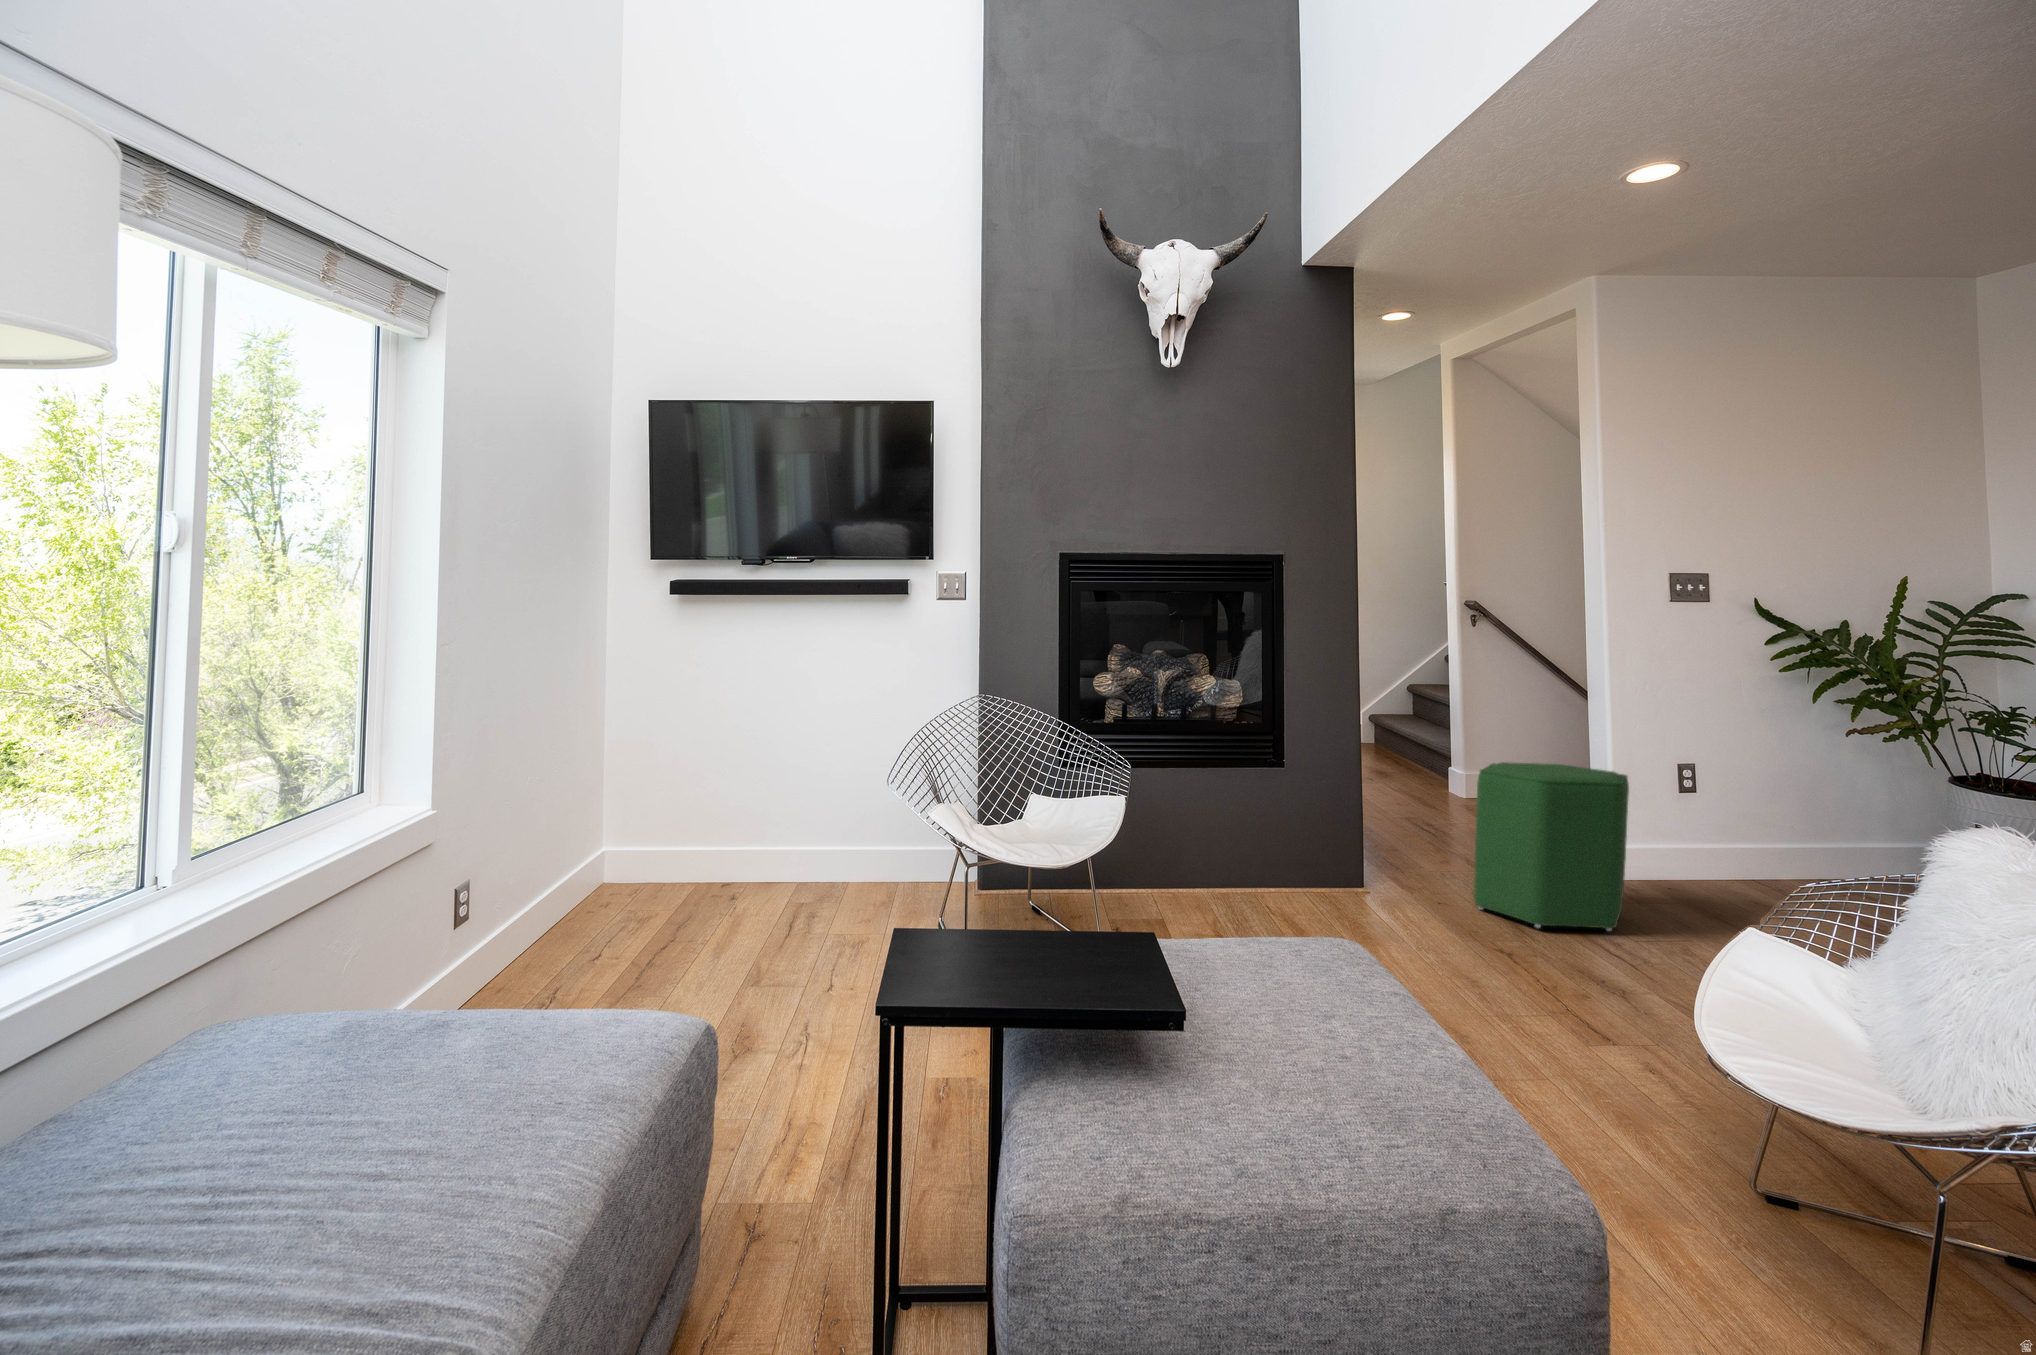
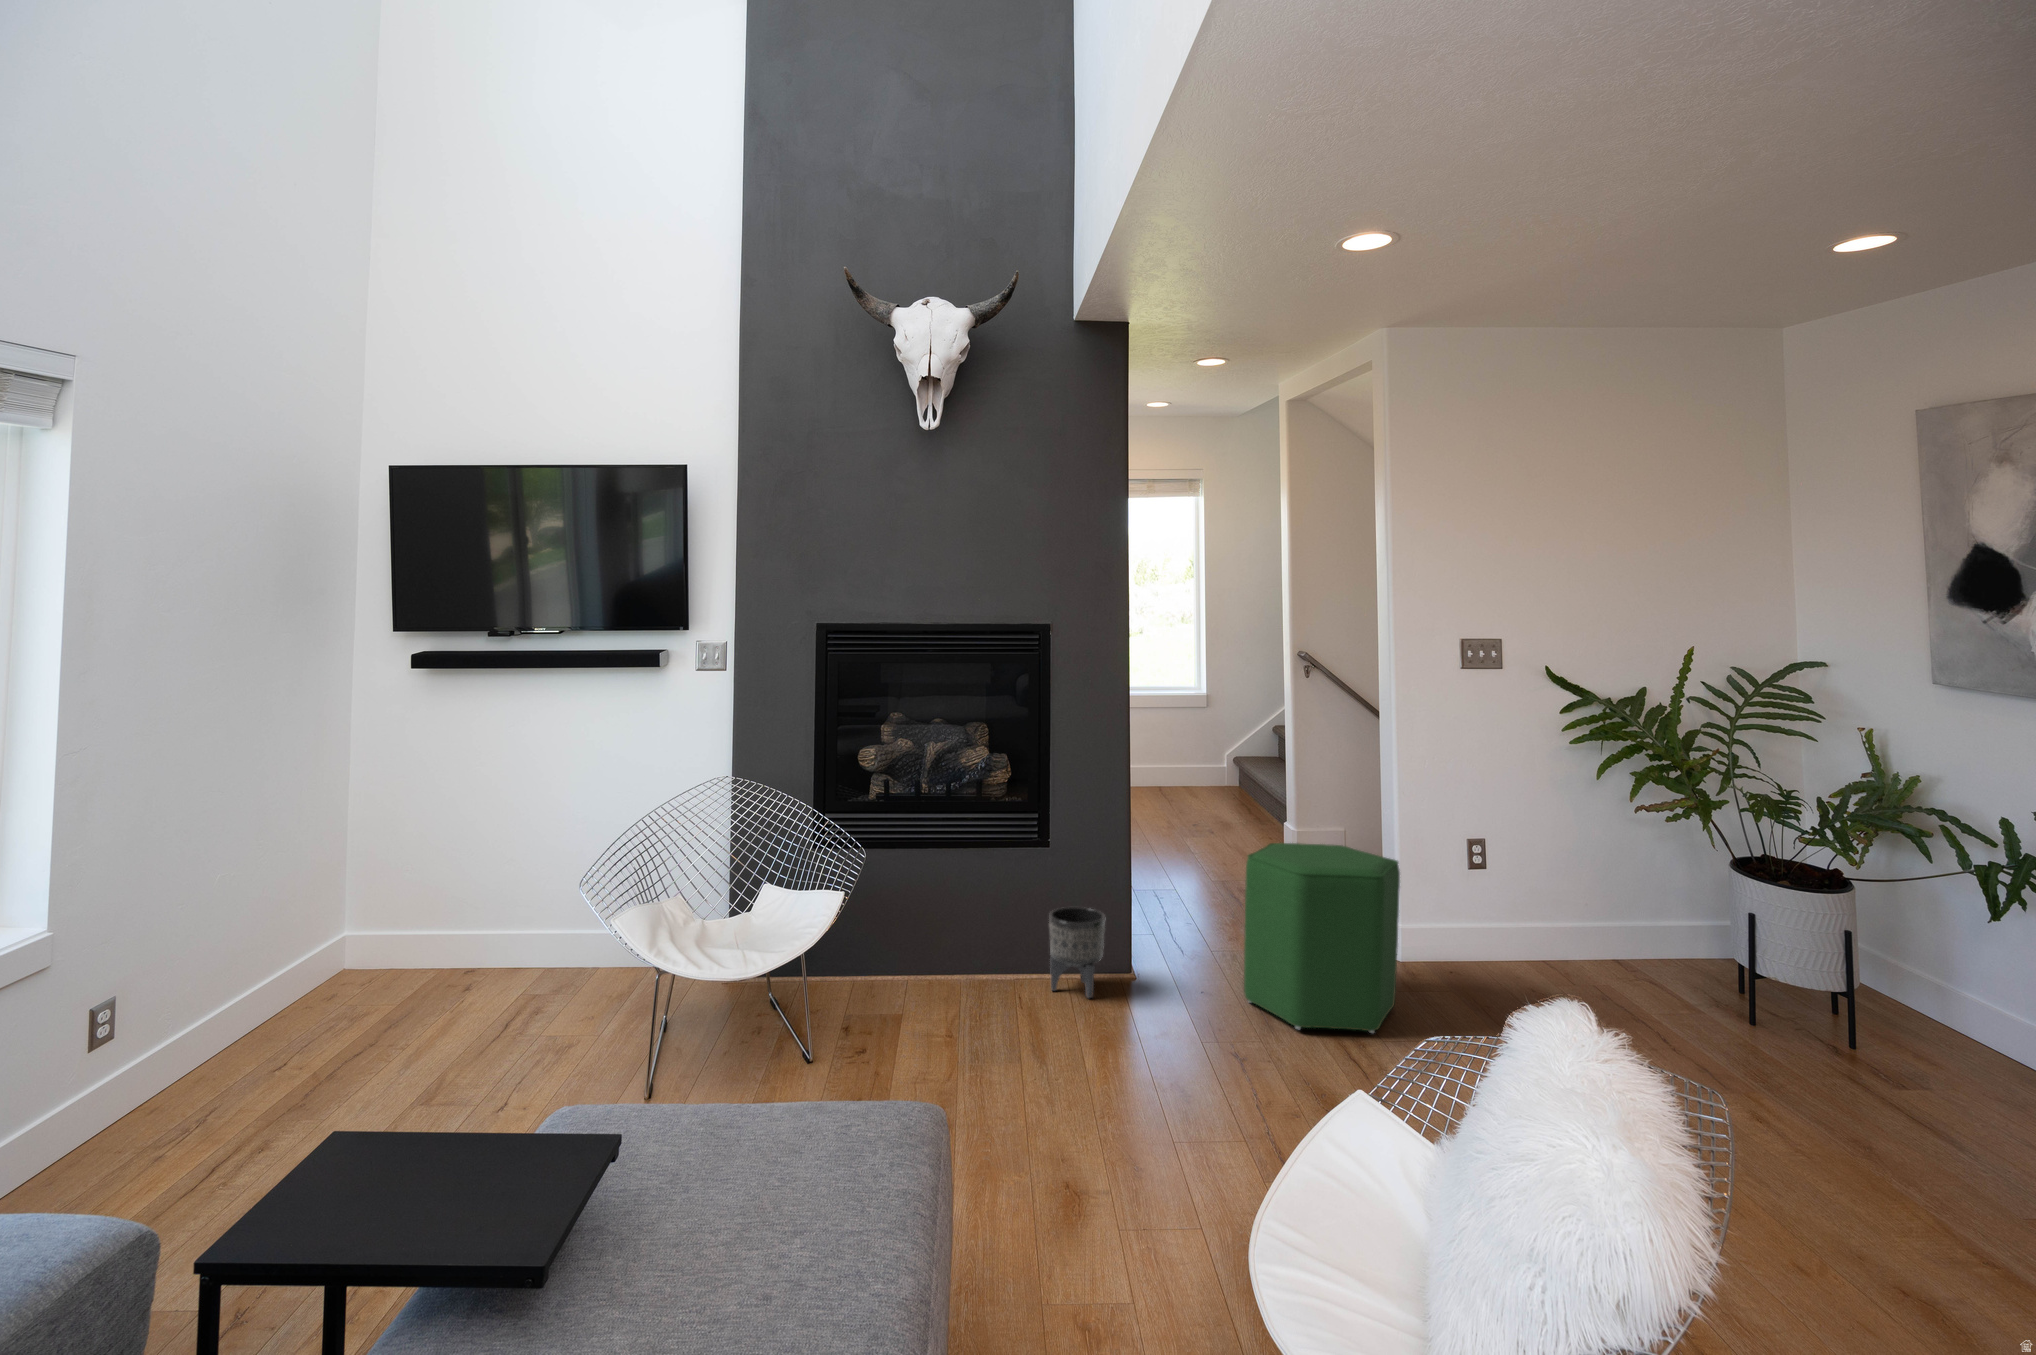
planter: none [1283,823,1338,905] -> present [1049,907,1105,998]

